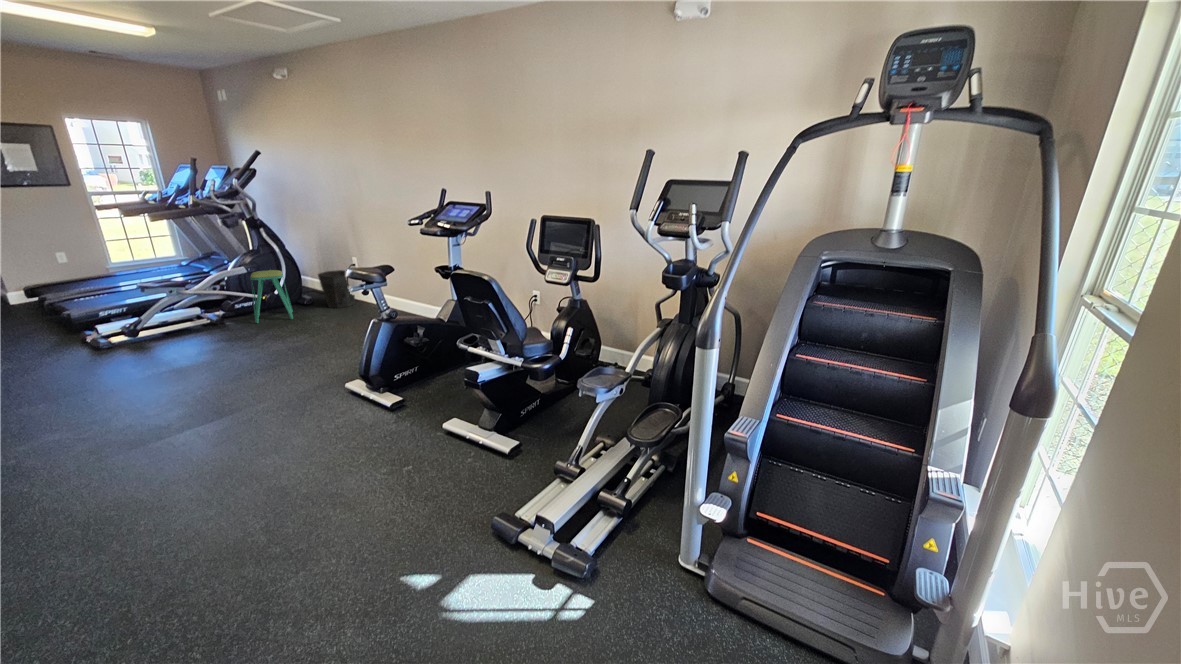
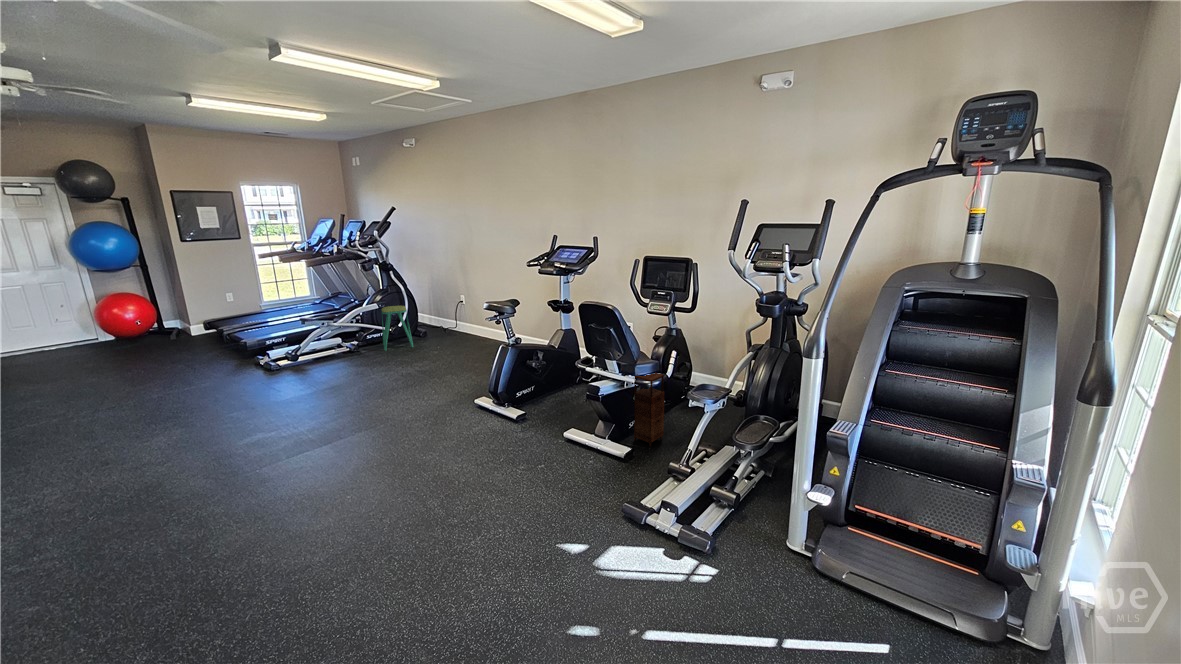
waste bin: present [318,270,355,308] -> none [431,305,462,338]
storage cabinet: none [525,351,560,439] -> present [634,373,665,447]

